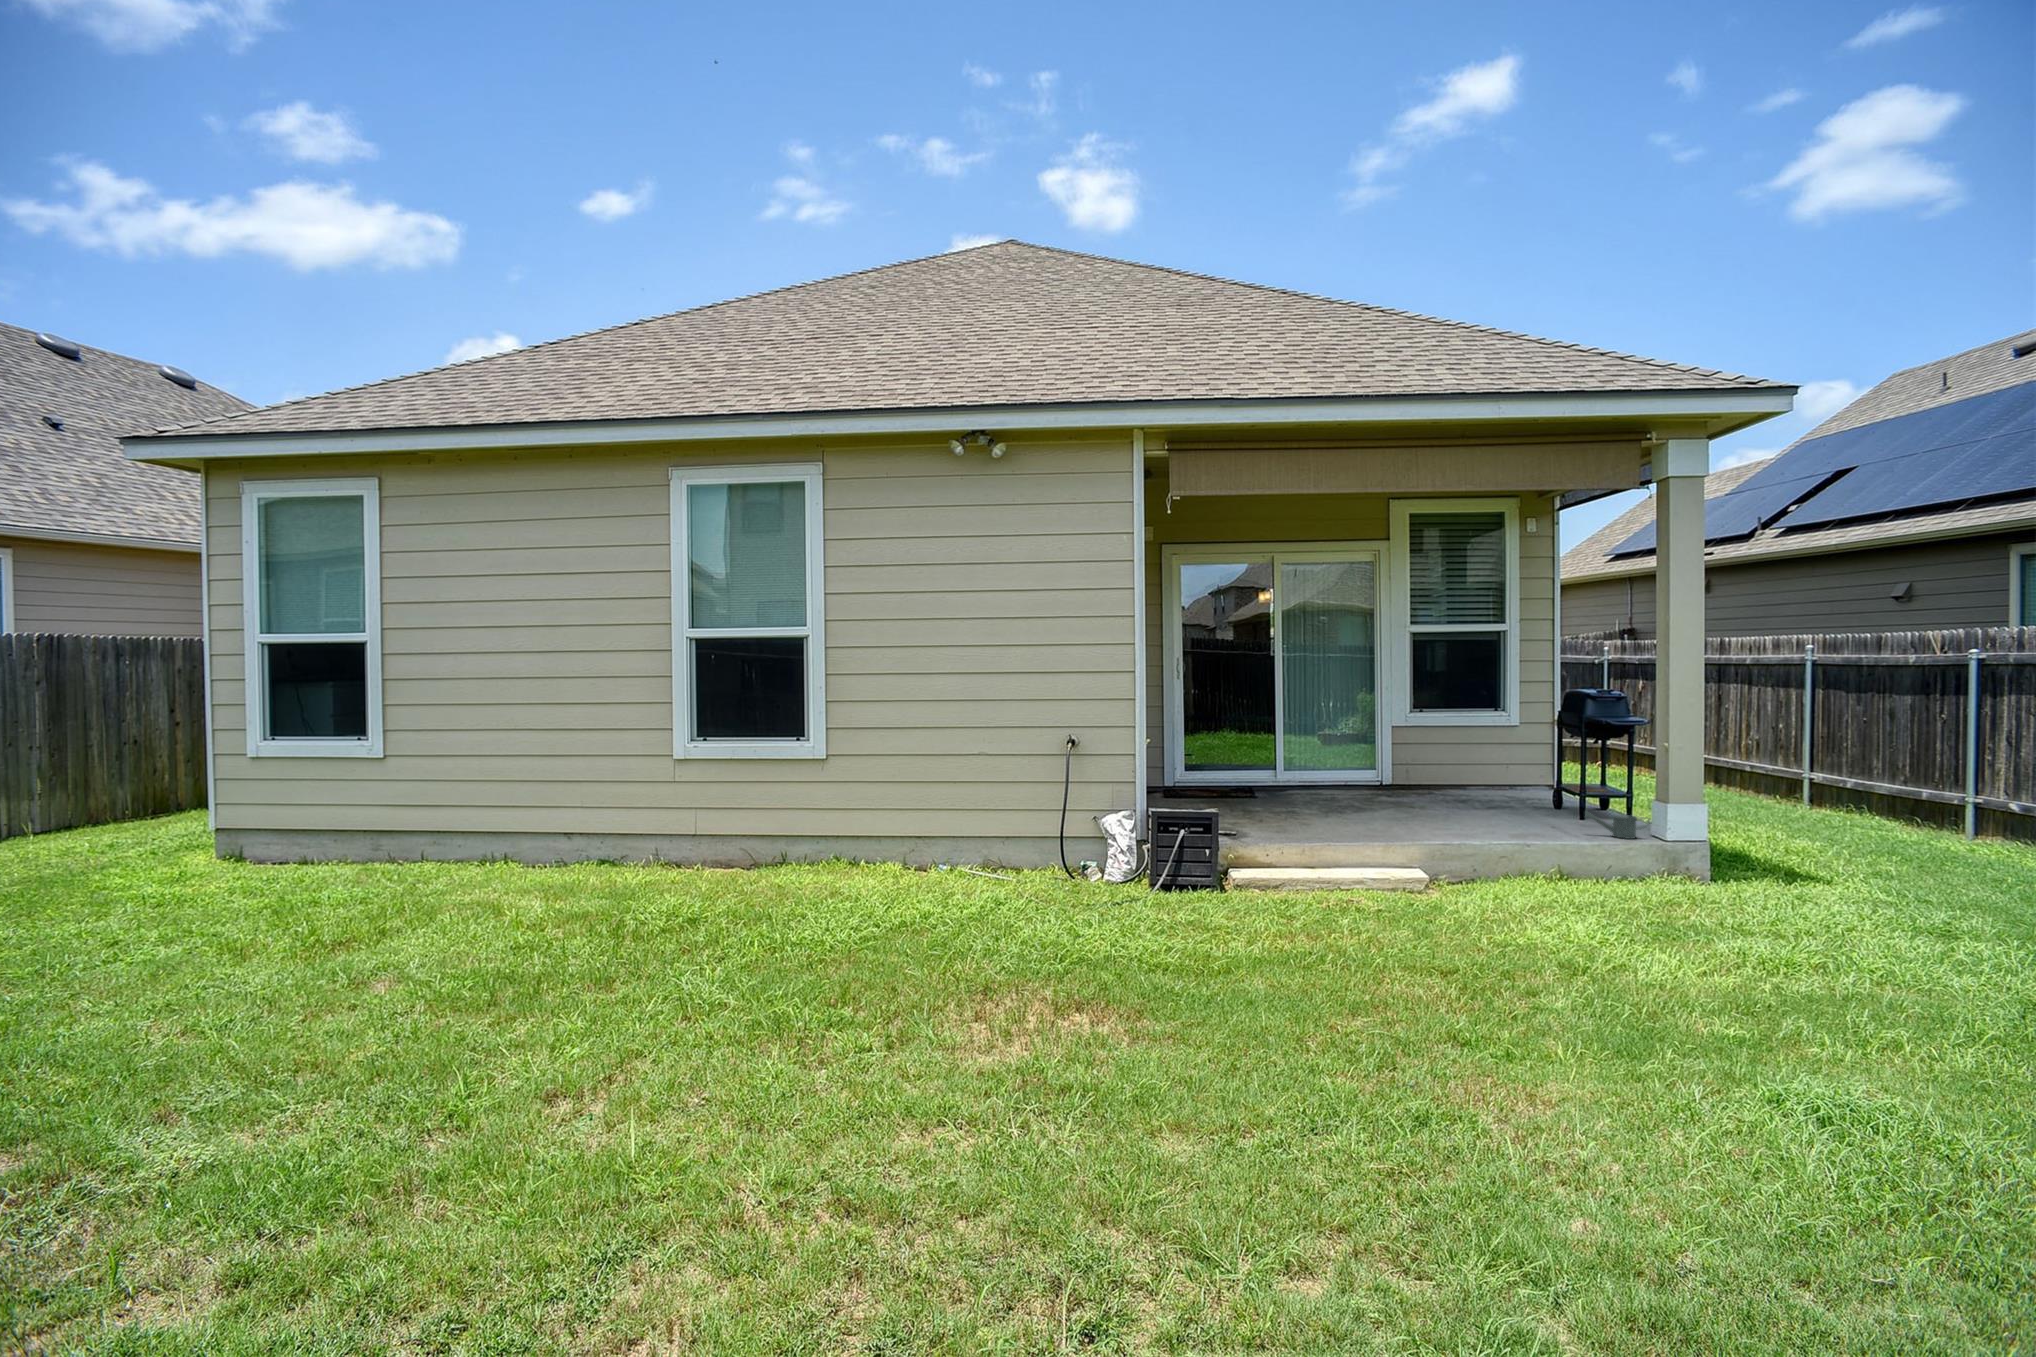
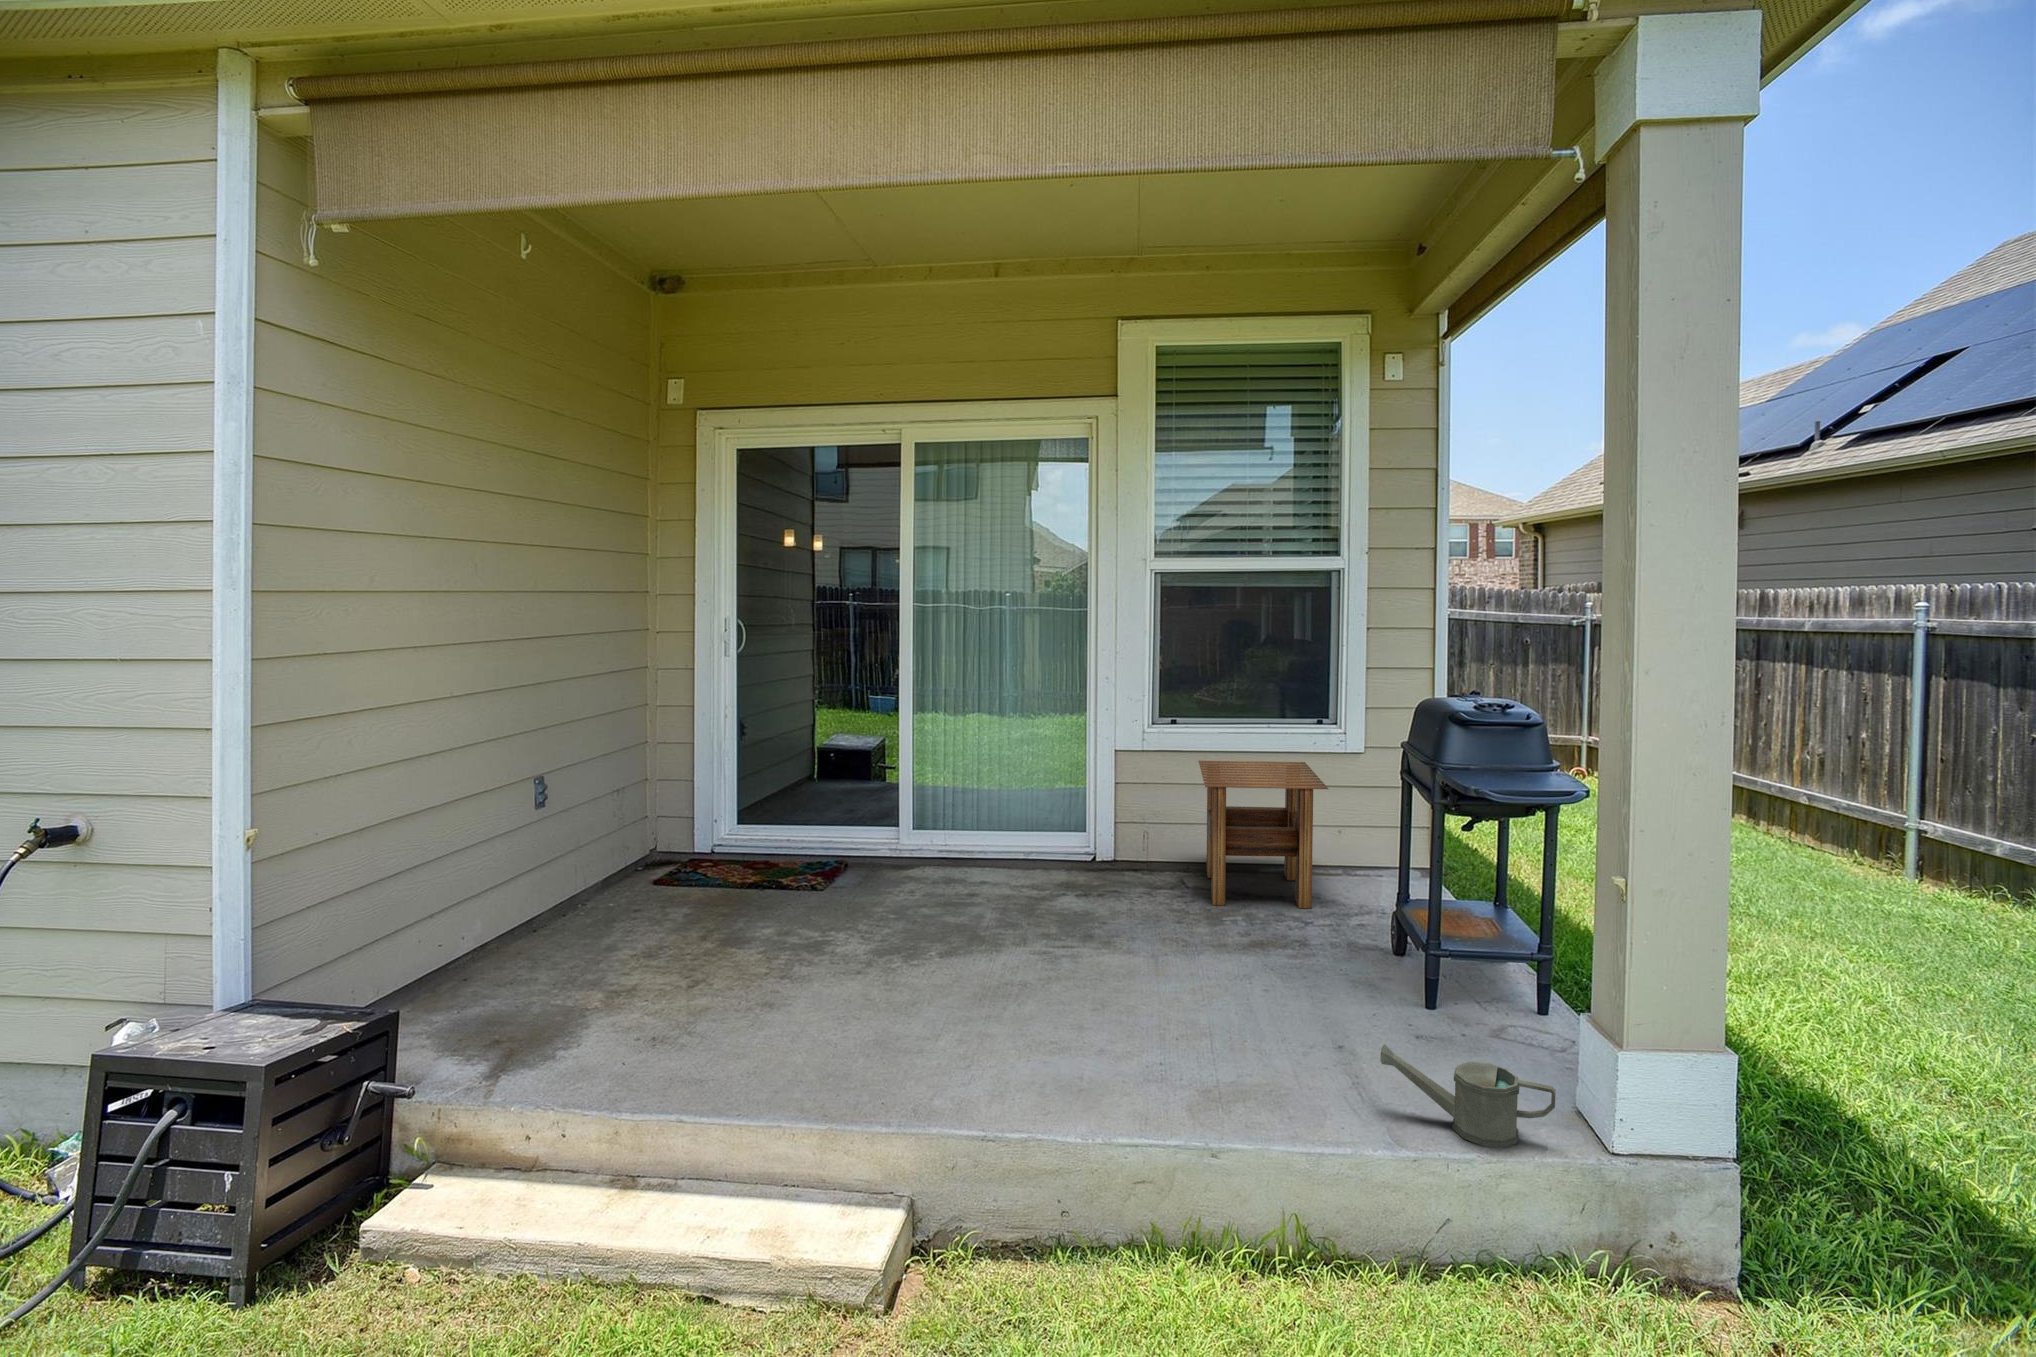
side table: none [1435,730,1519,798] -> present [1199,761,1328,908]

